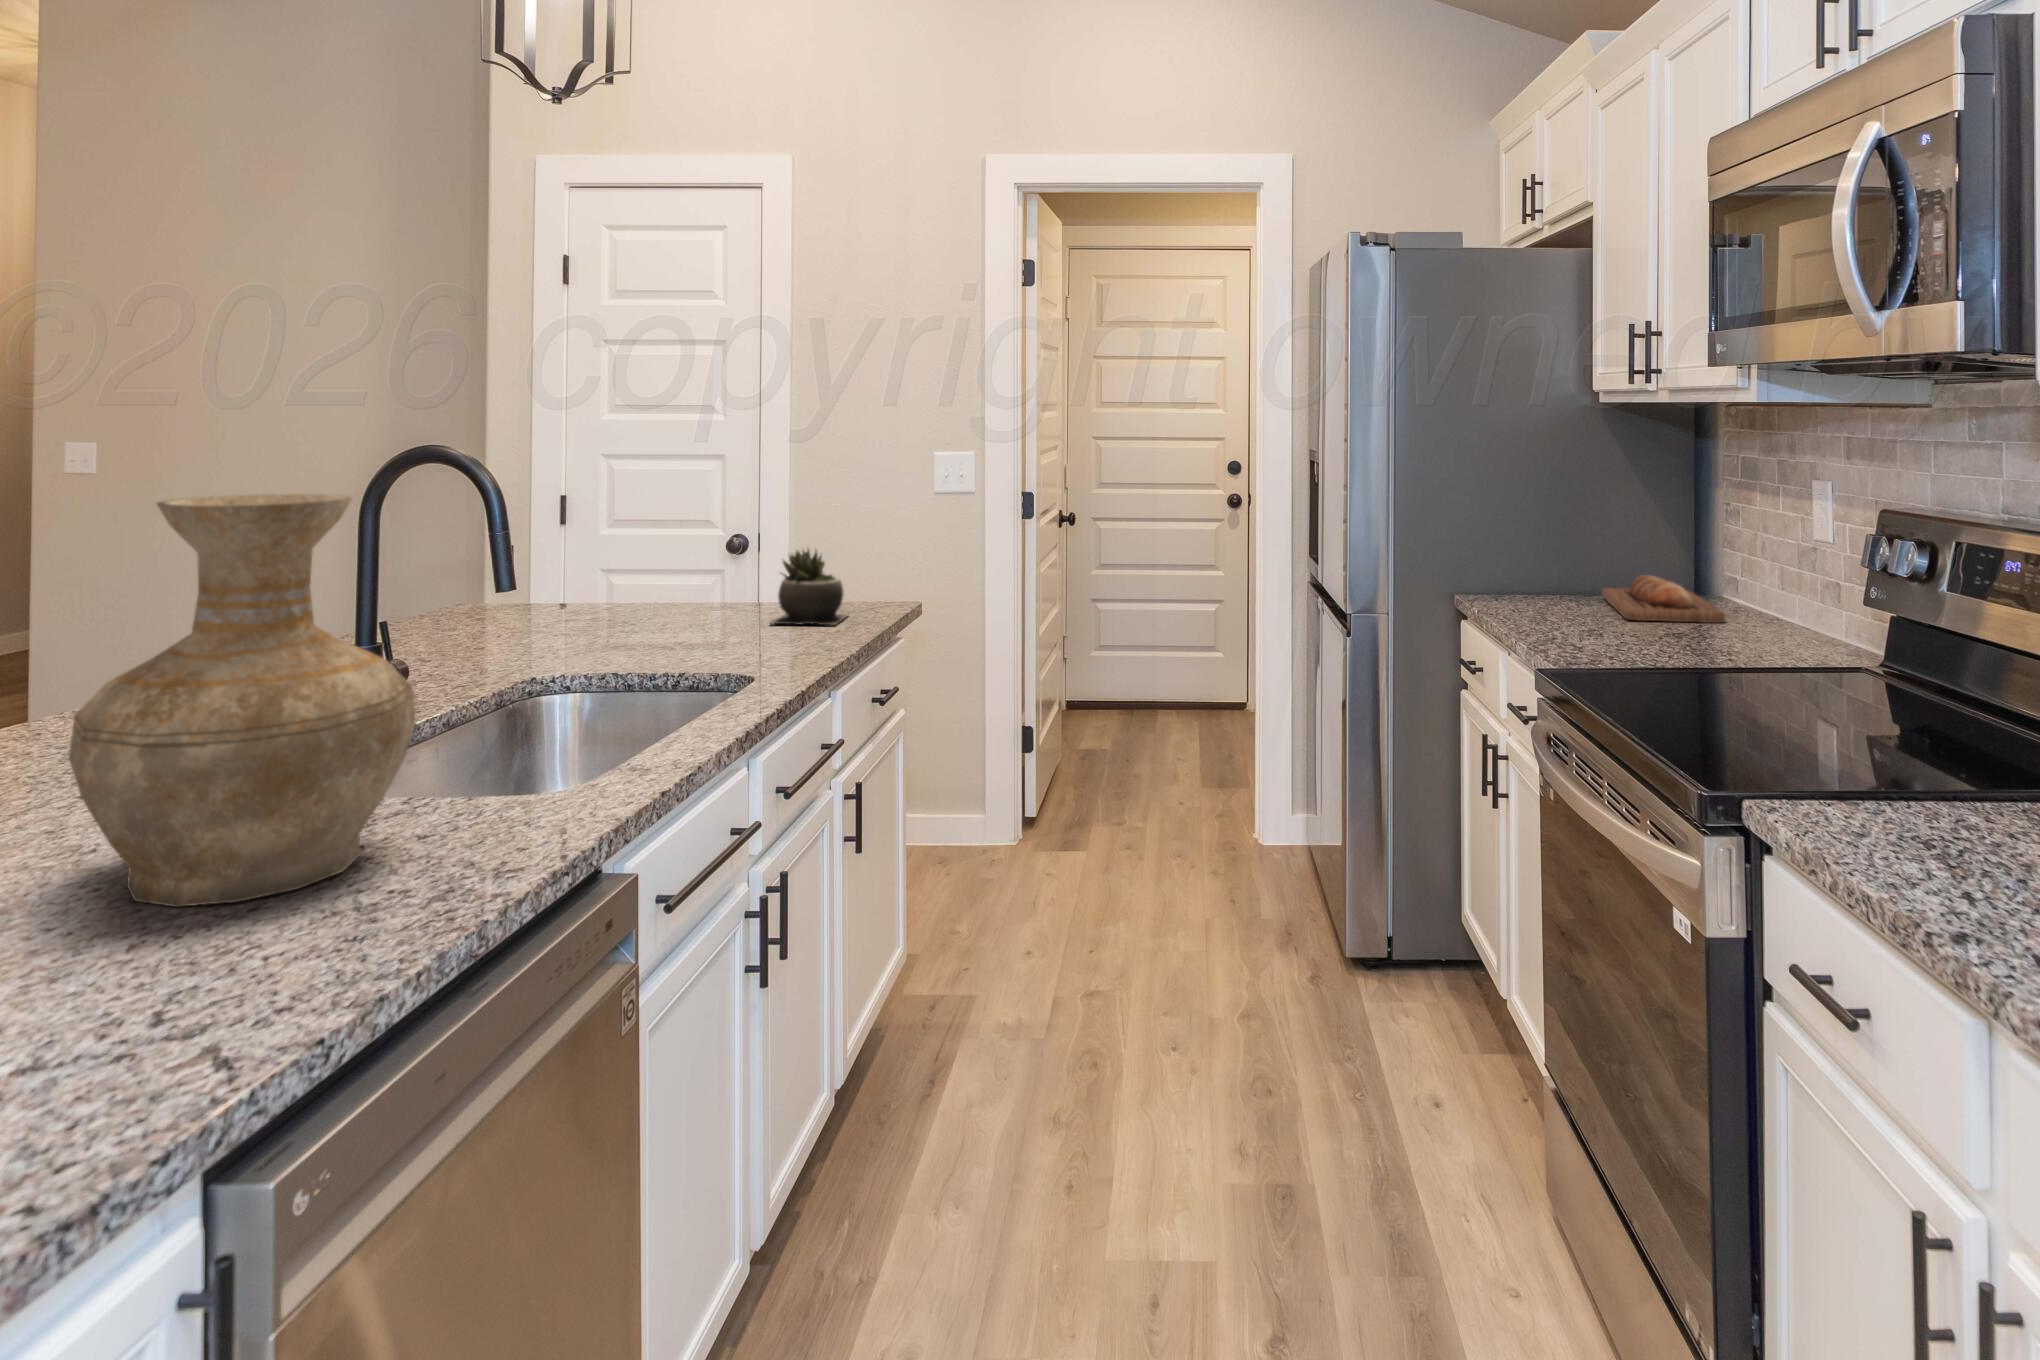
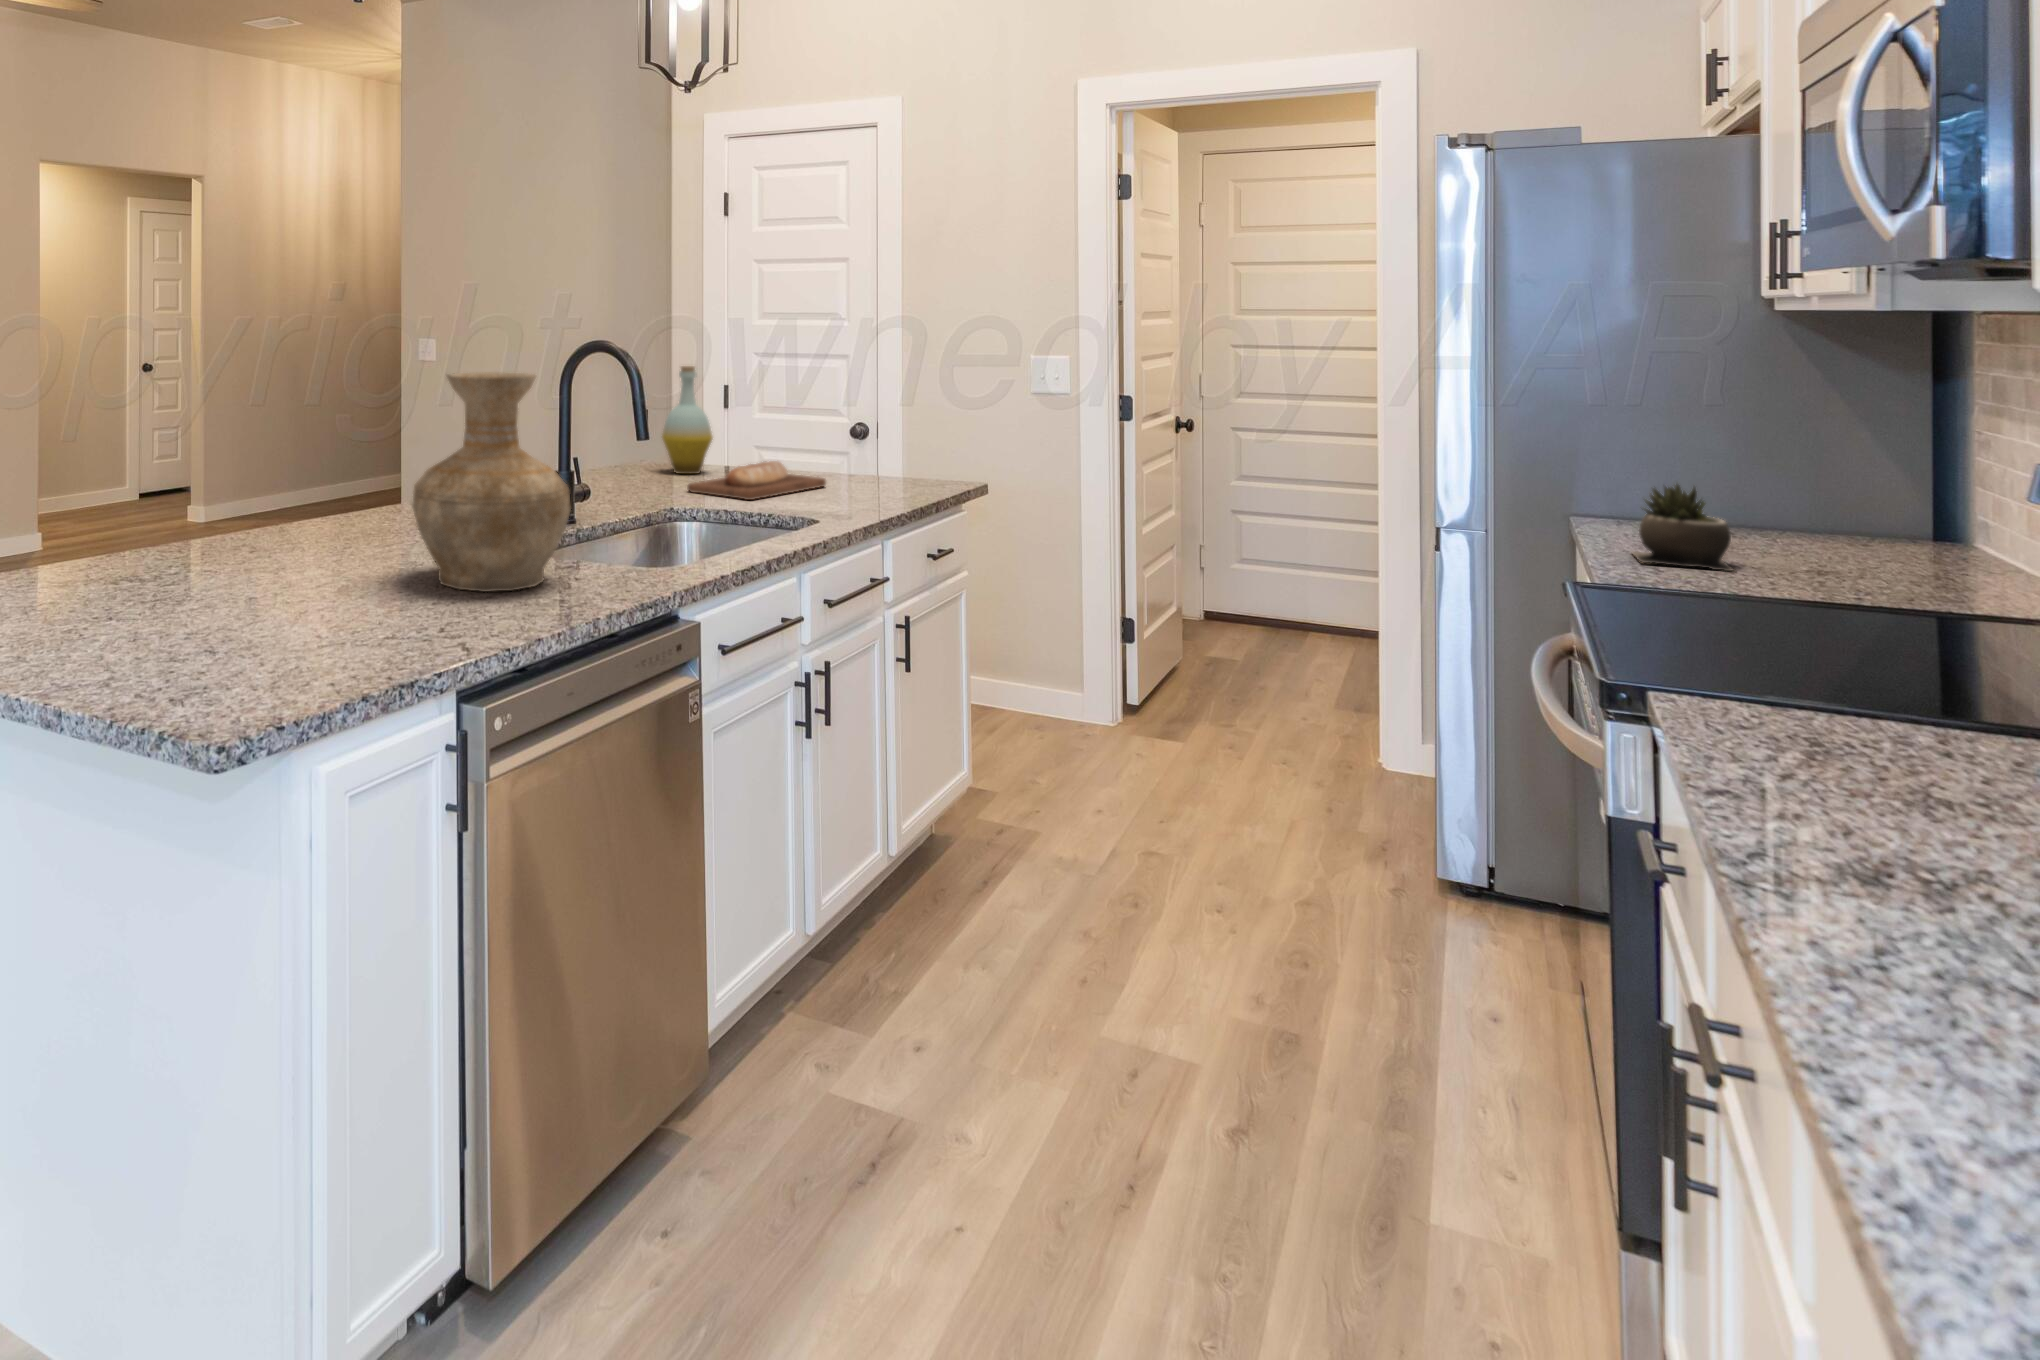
bottle: none [496,471,575,623] -> present [662,366,713,474]
succulent plant: present [772,550,847,625] -> present [1632,484,1733,571]
bread loaf: present [1602,575,1725,623] -> present [687,461,826,500]

